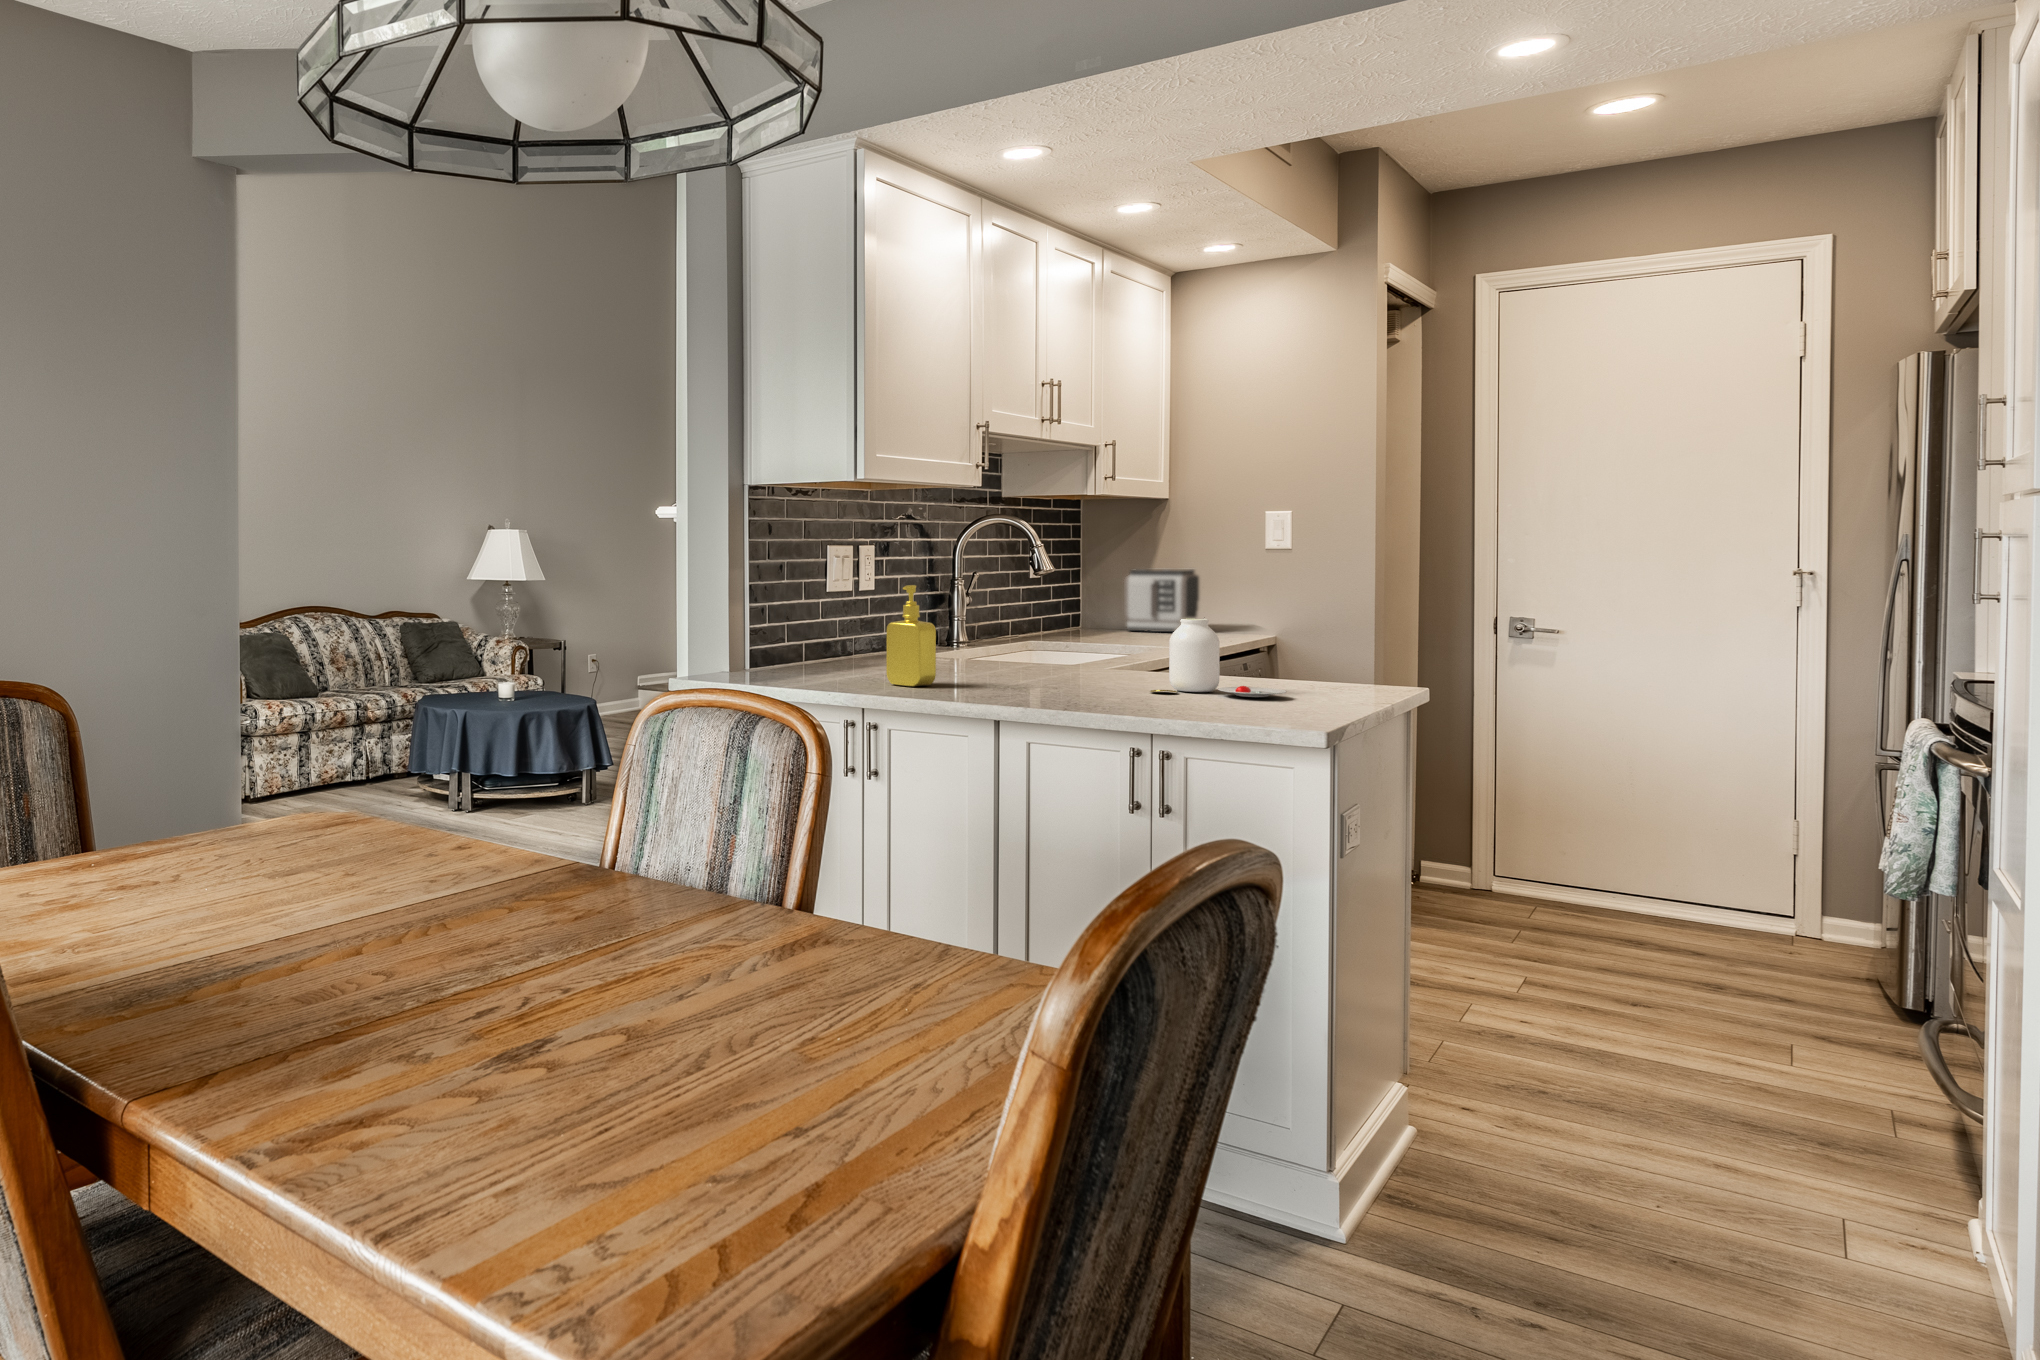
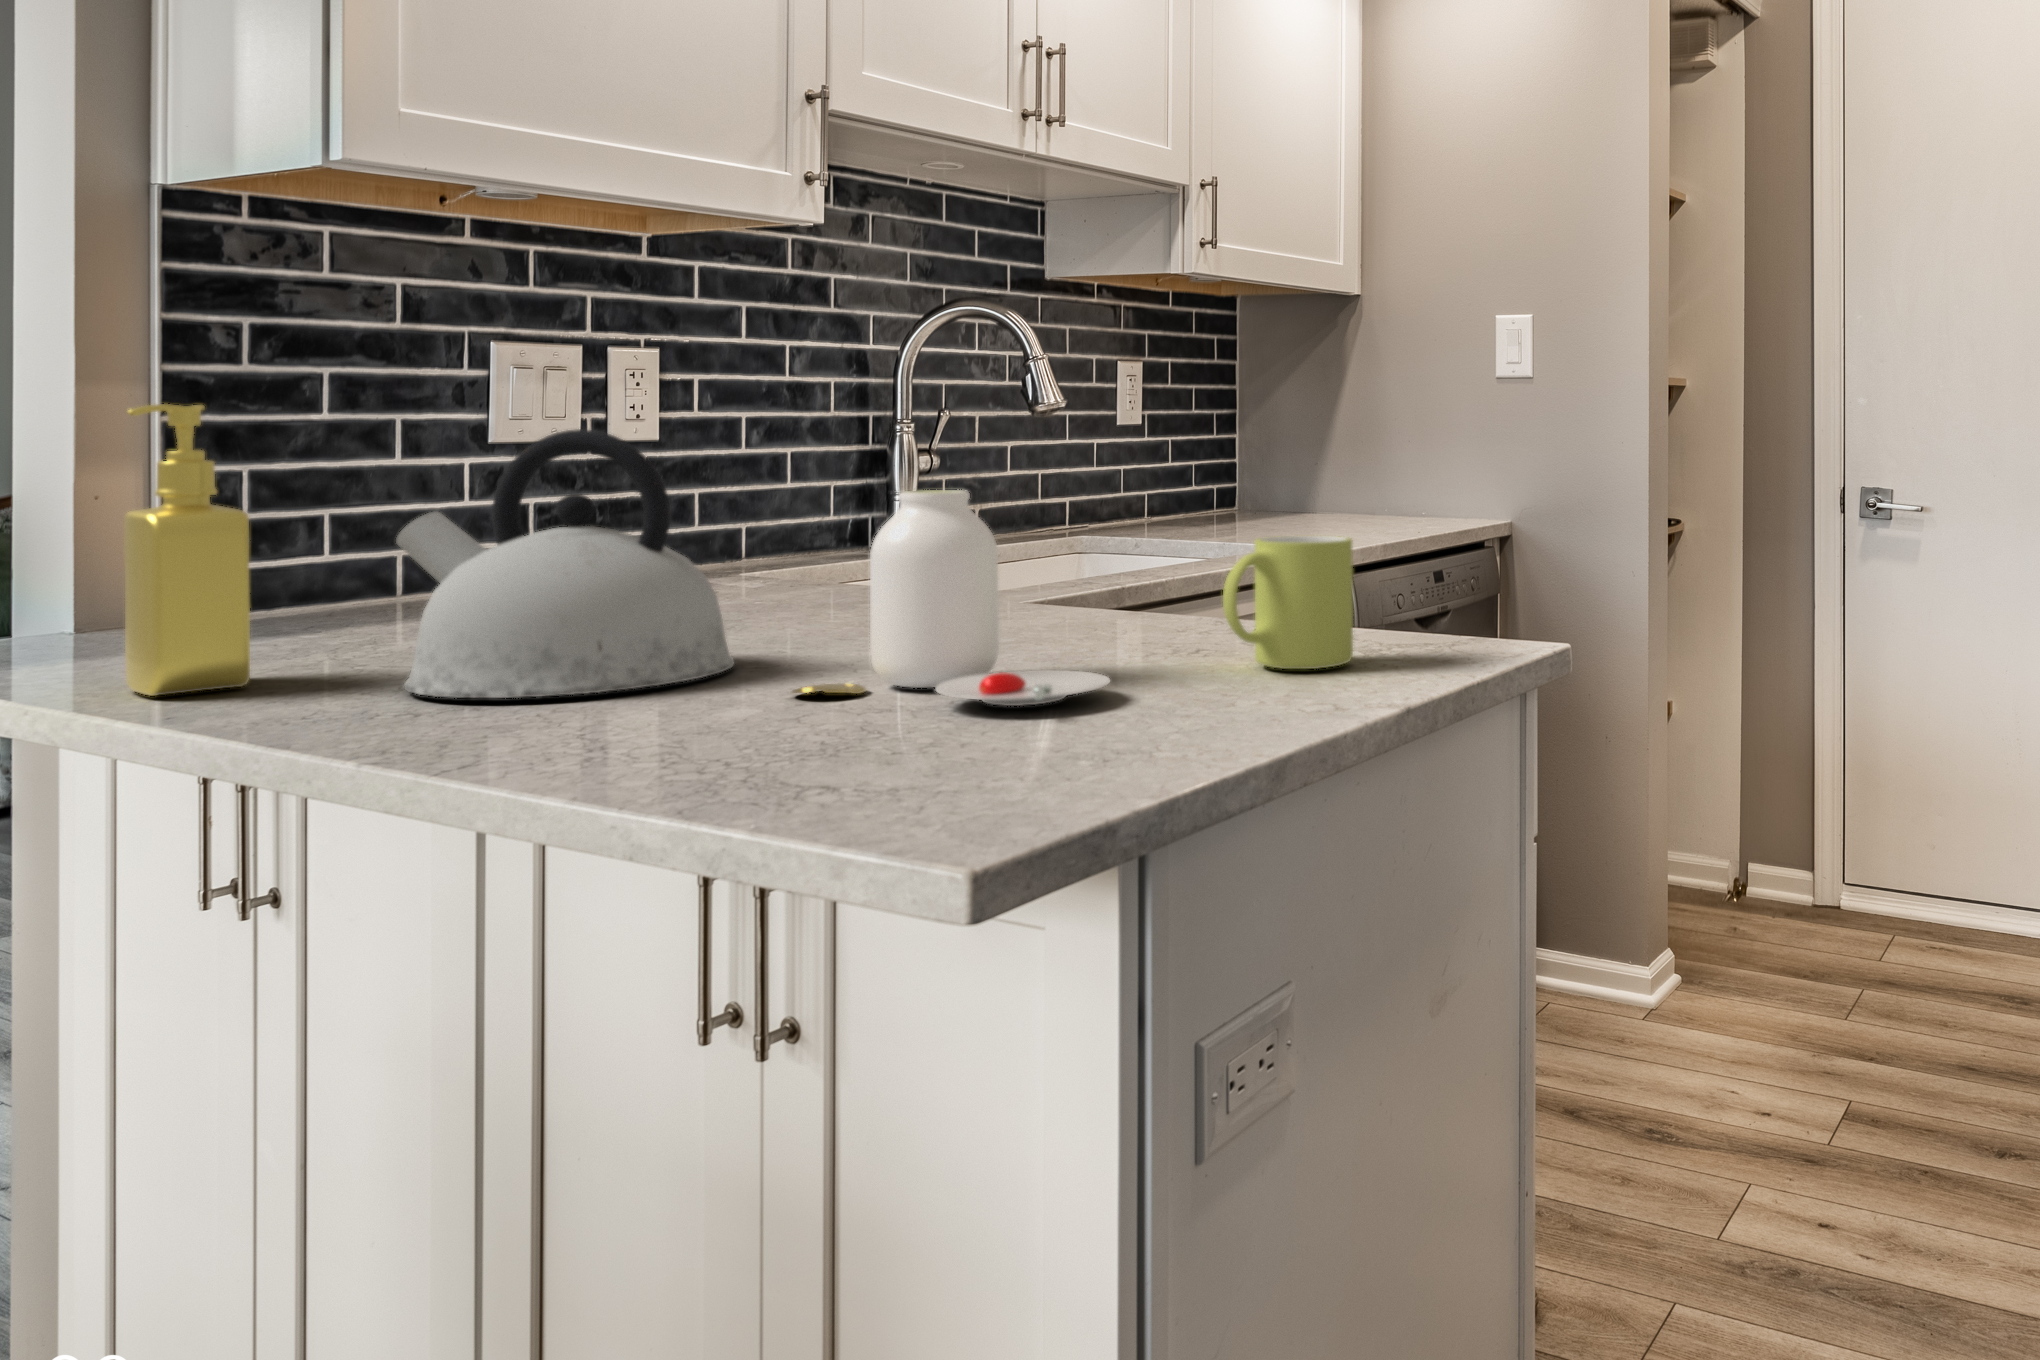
toaster: present [1124,569,1199,632] -> none [1291,416,1438,521]
kettle: none [976,594,1098,690] -> present [396,429,735,698]
mug: none [1309,638,1358,691] -> present [1223,536,1353,669]

